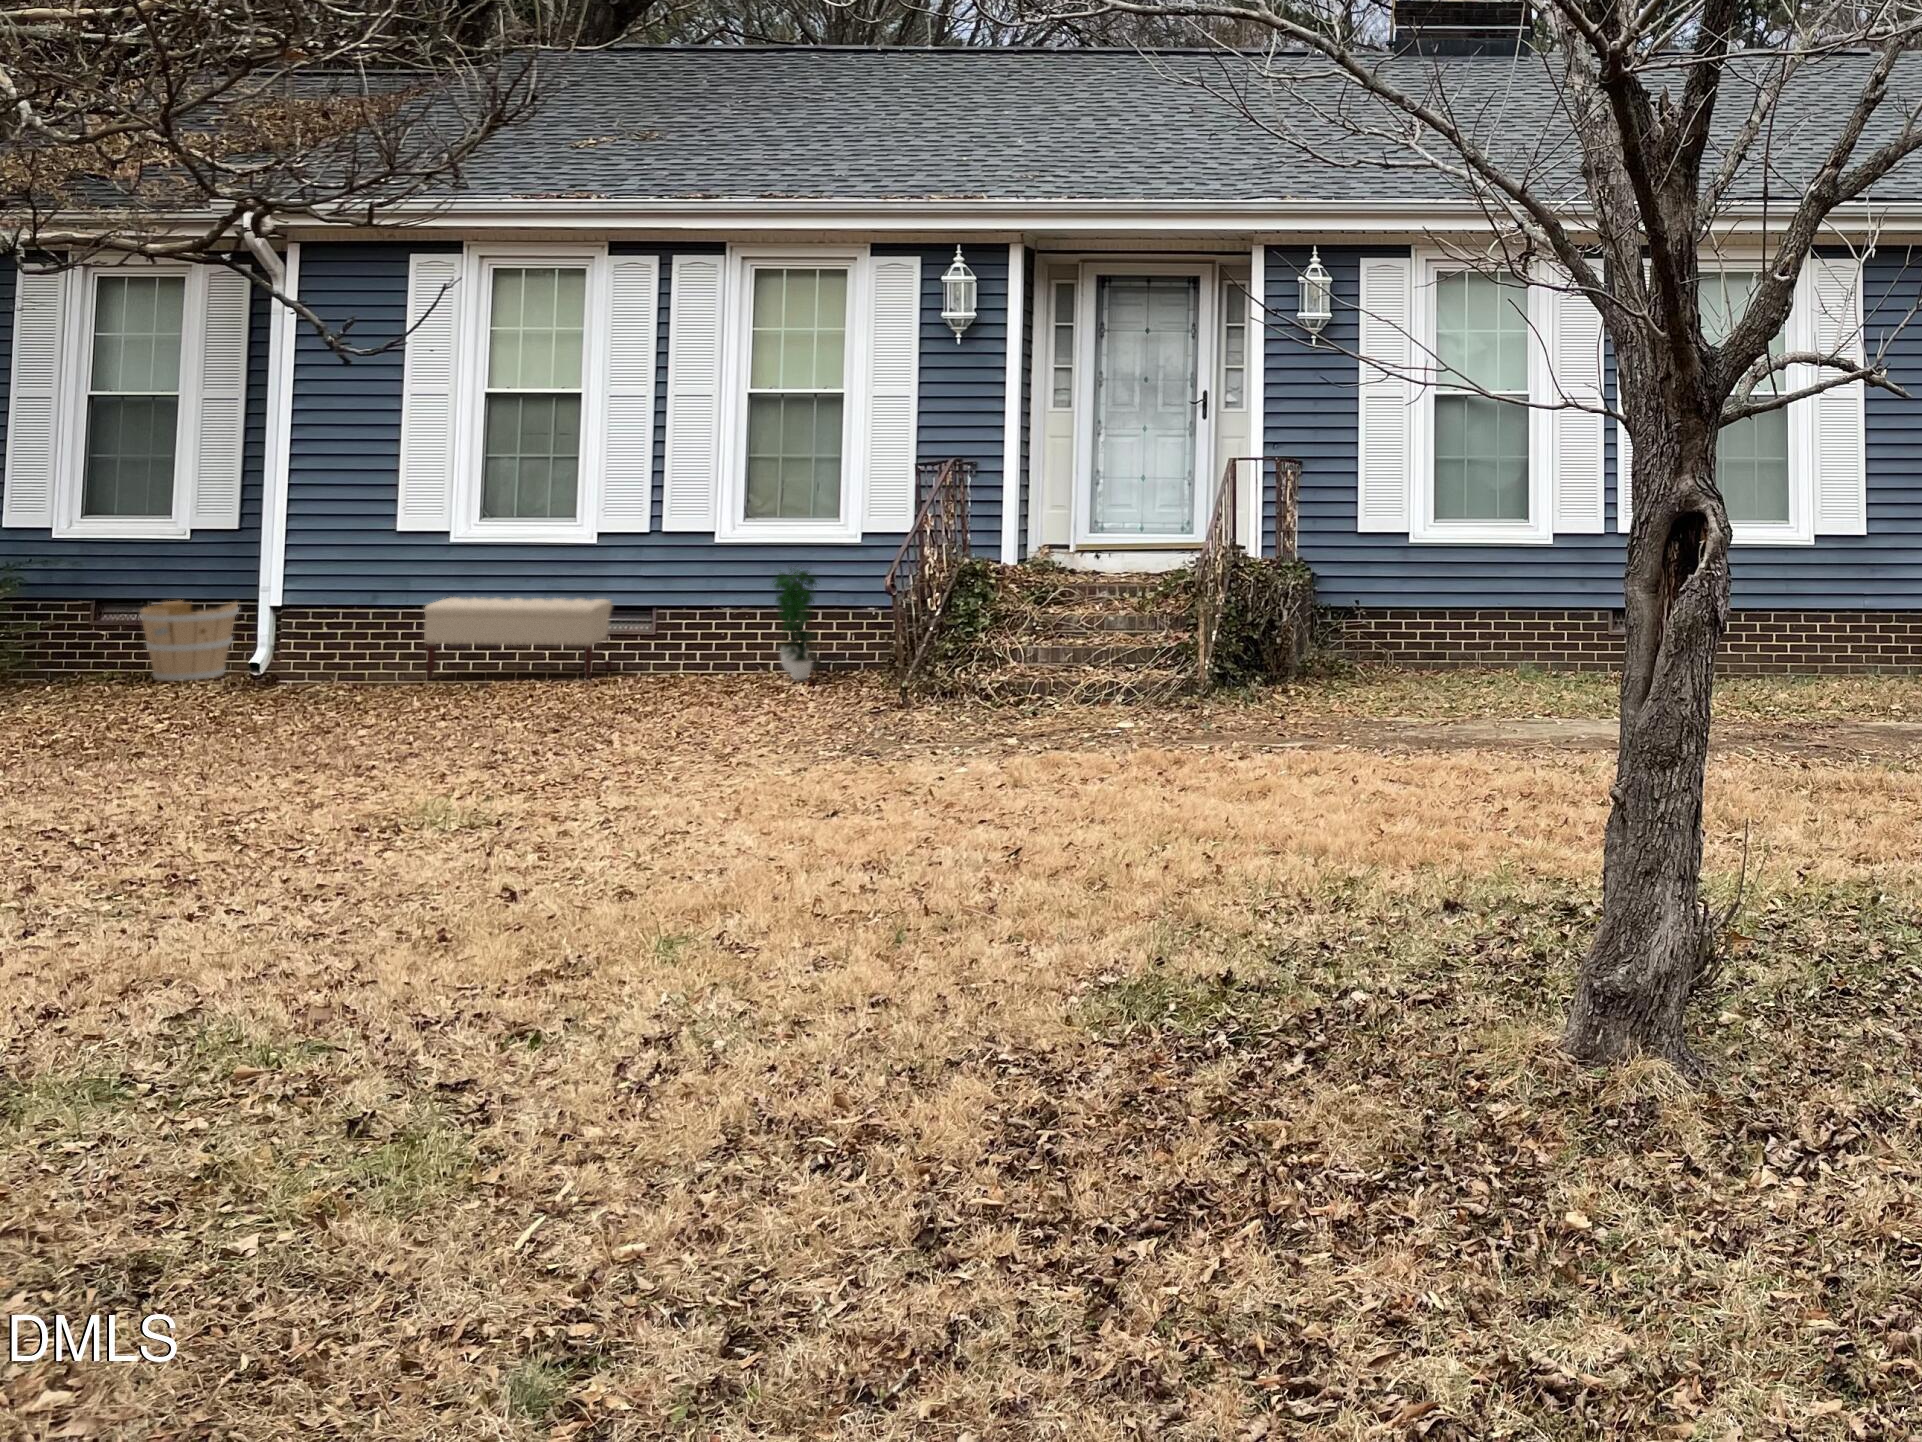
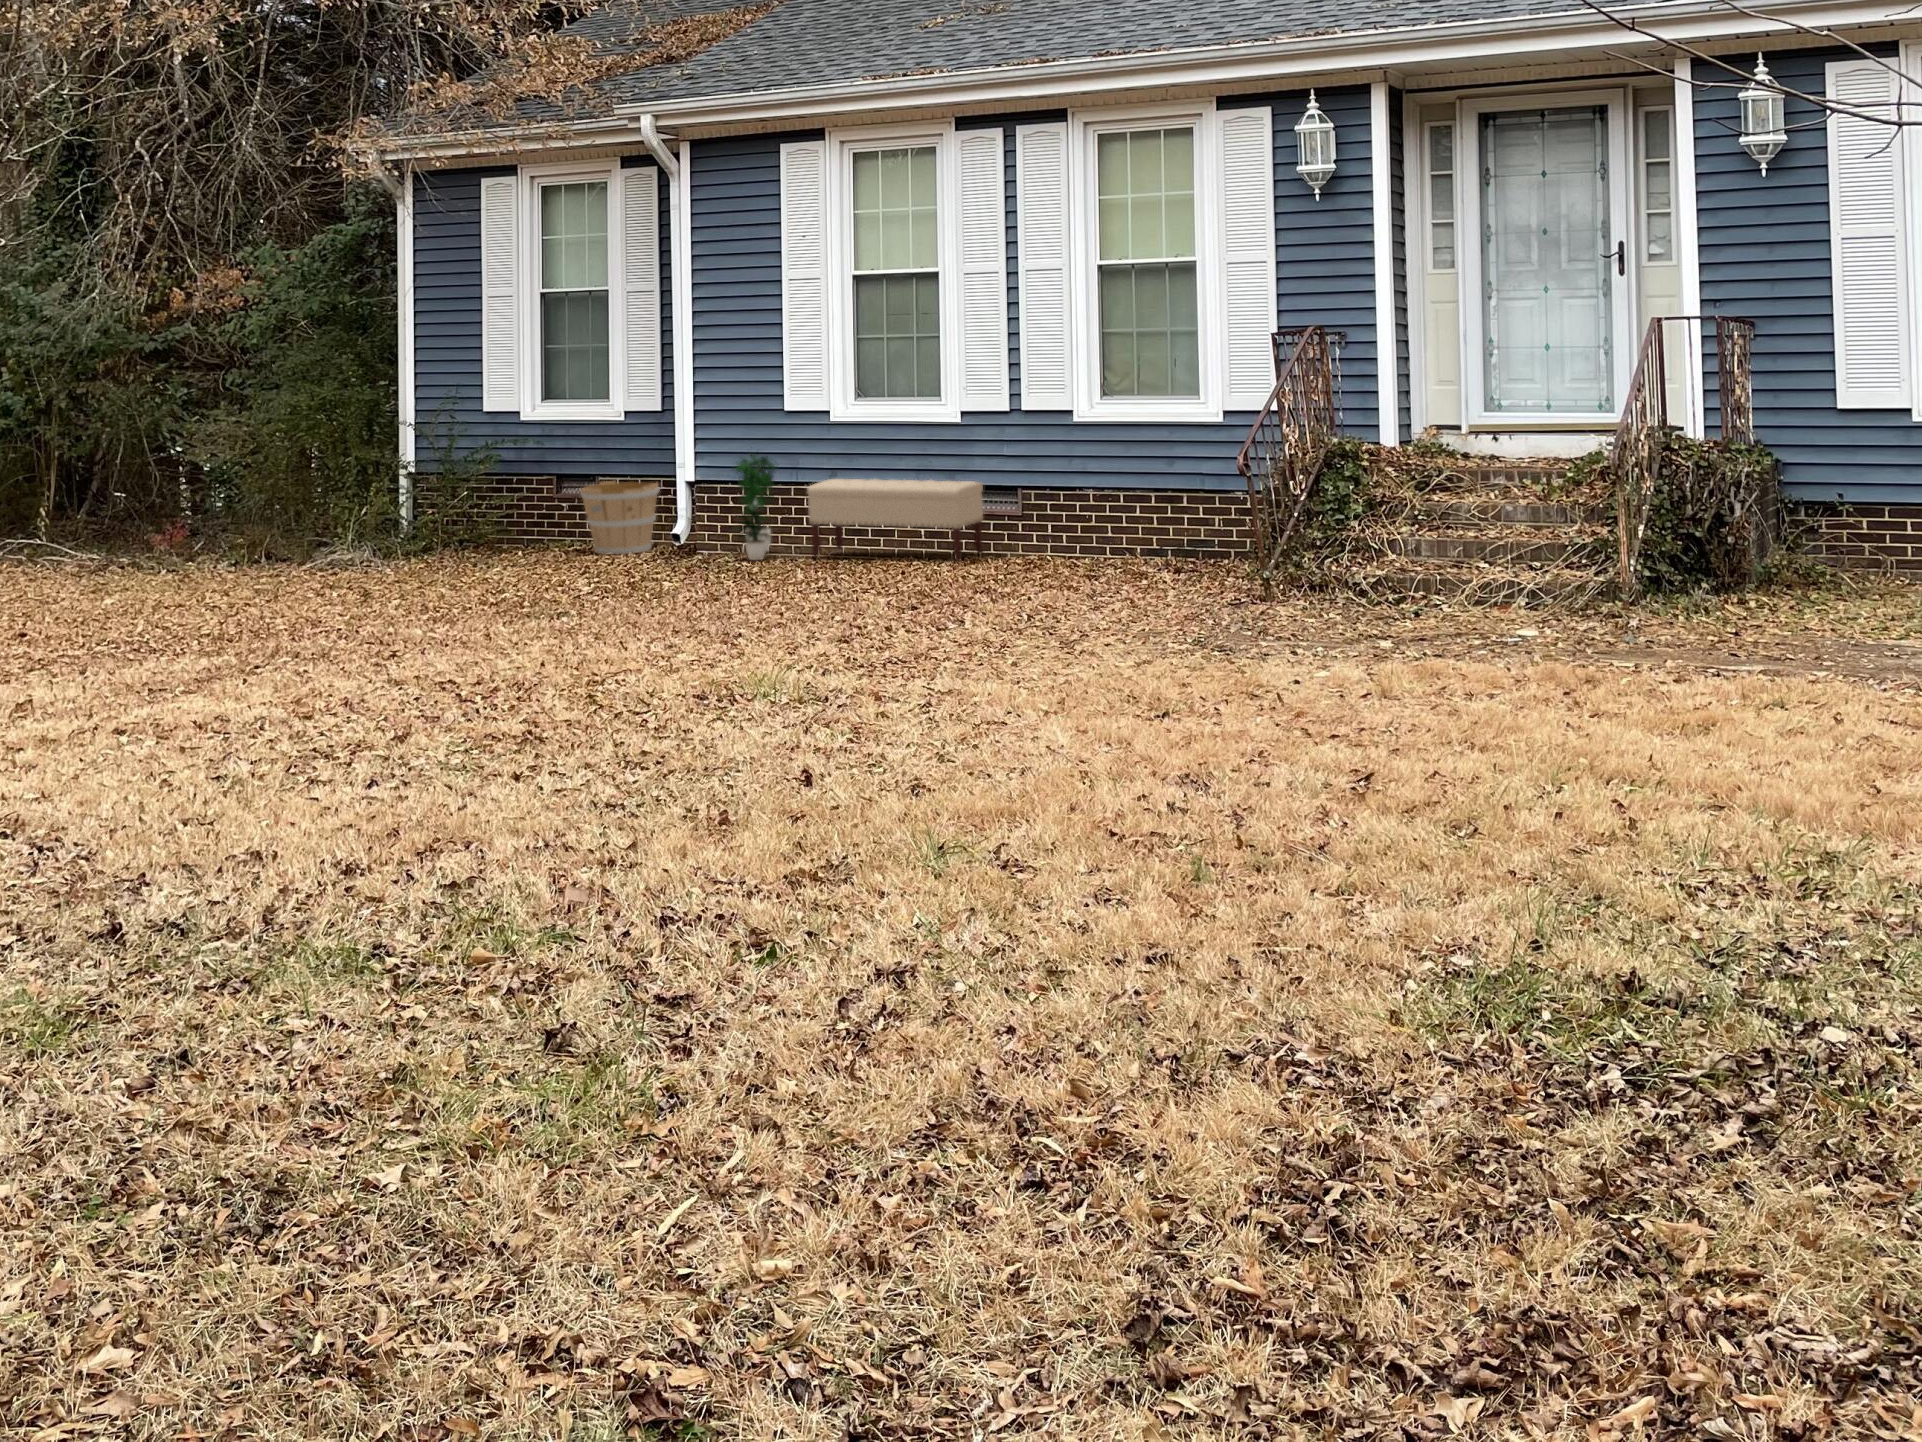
potted plant: present [772,569,817,680] -> present [733,454,778,560]

